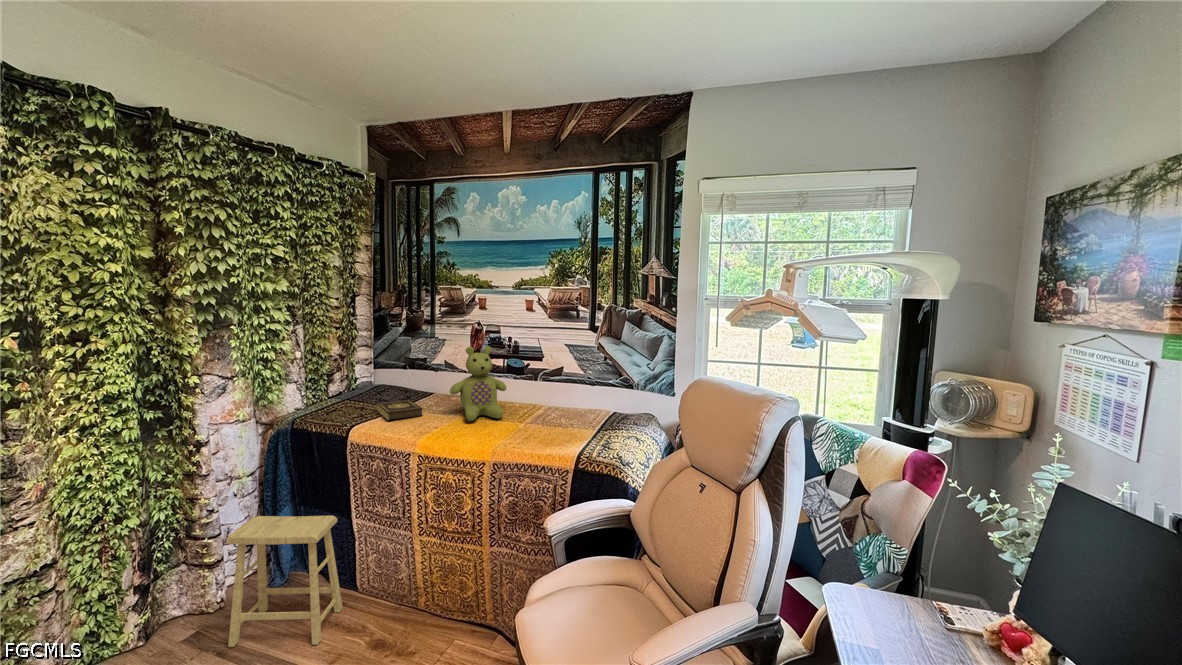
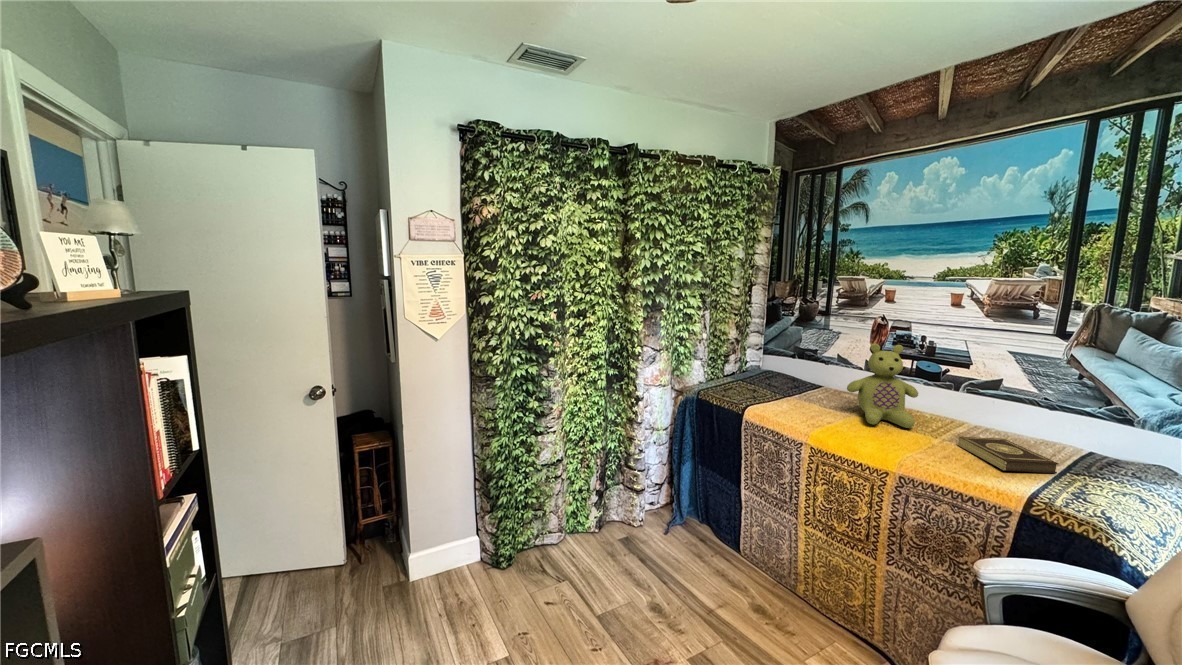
book: present [377,400,422,420] -> present [958,437,1058,473]
footstool: present [226,515,343,647] -> none [646,462,730,585]

